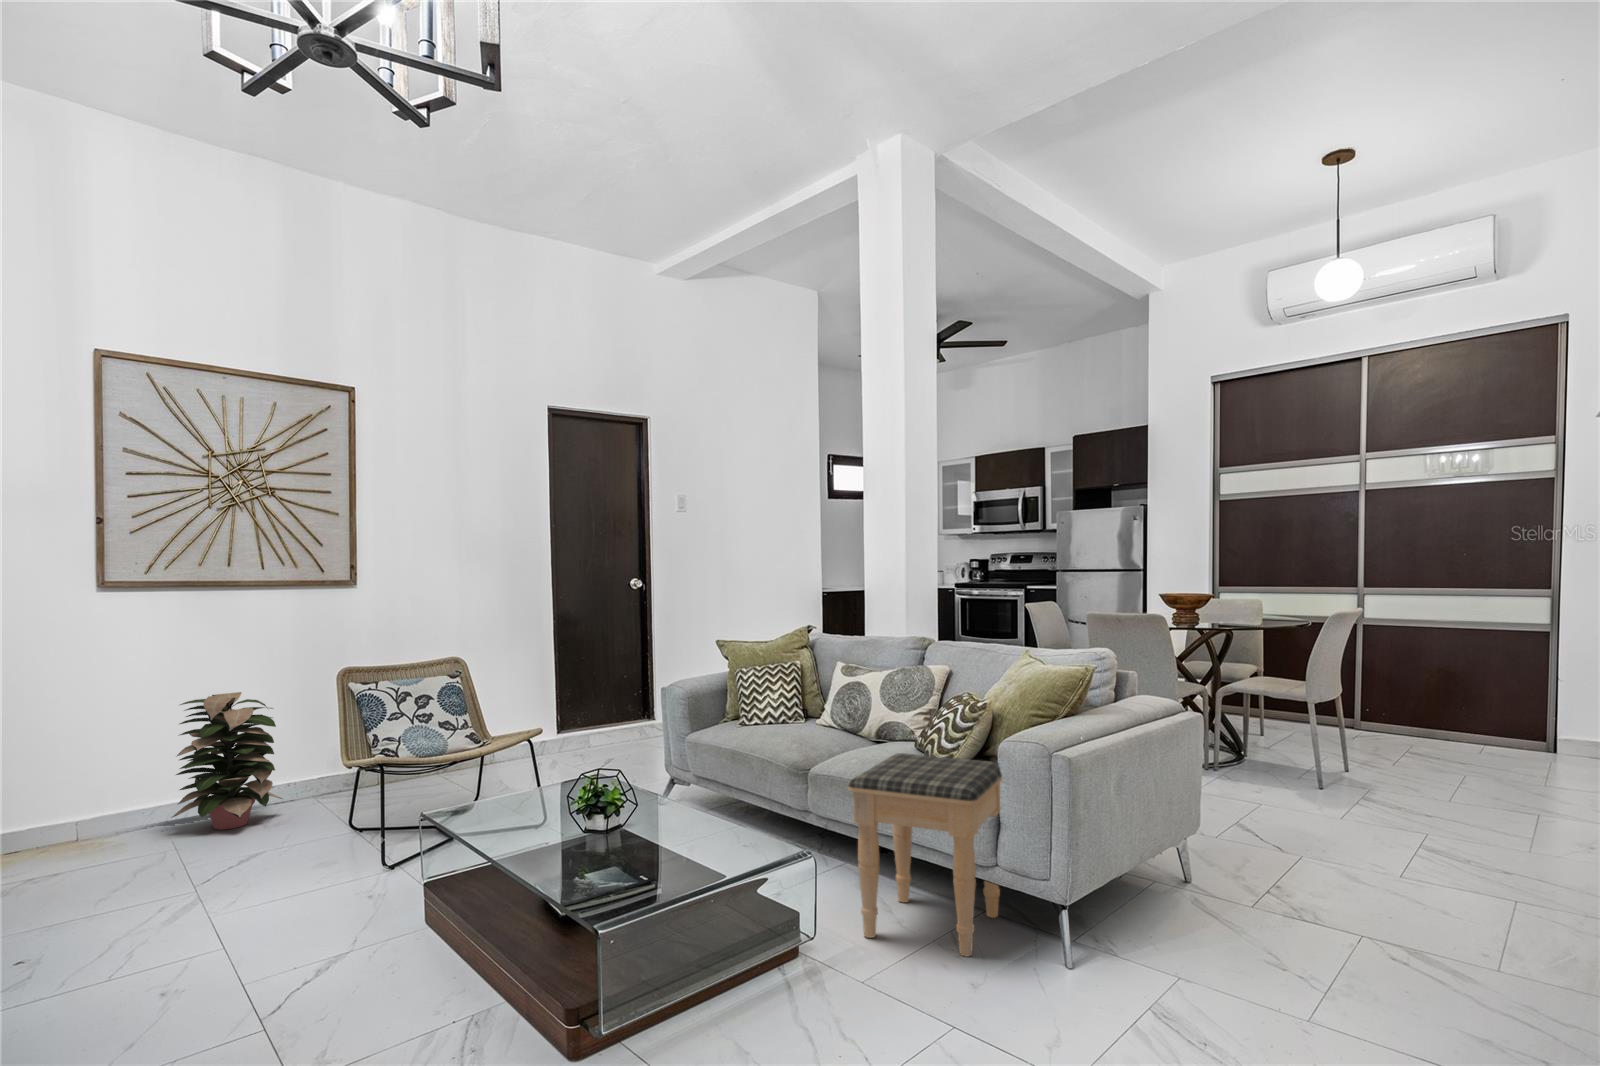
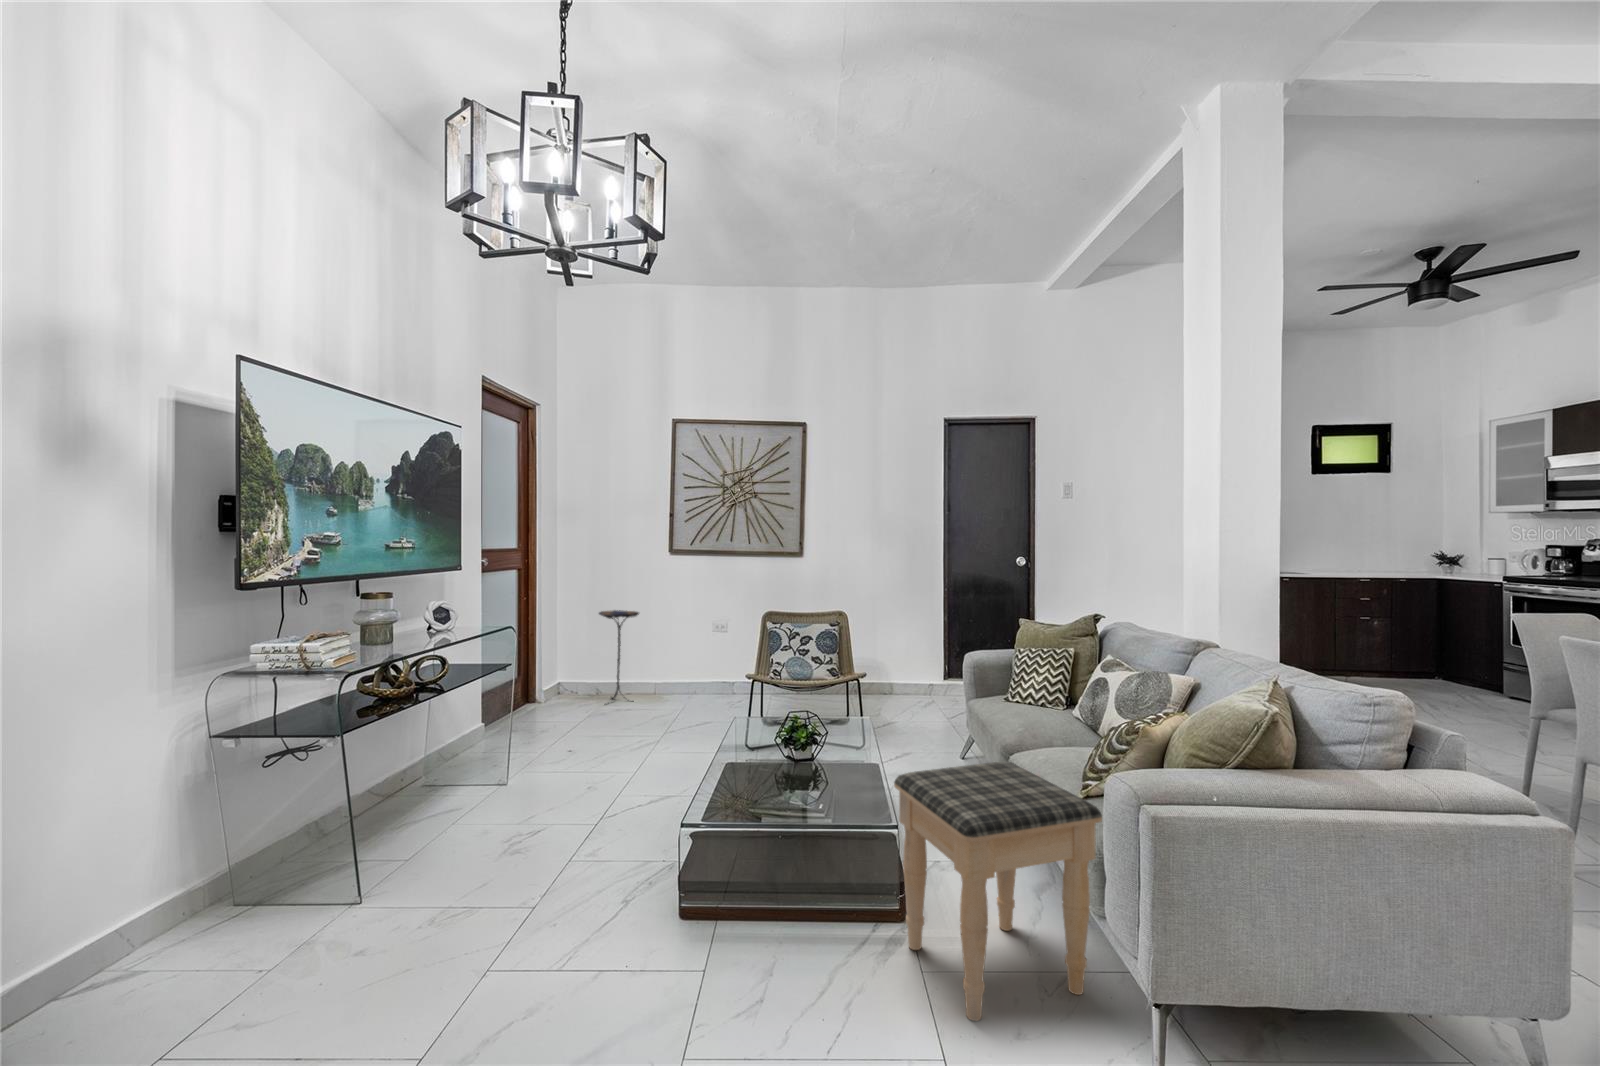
decorative plant: present [171,692,283,830] -> none [664,619,726,706]
side table: none [22,694,111,861] -> present [599,610,639,701]

